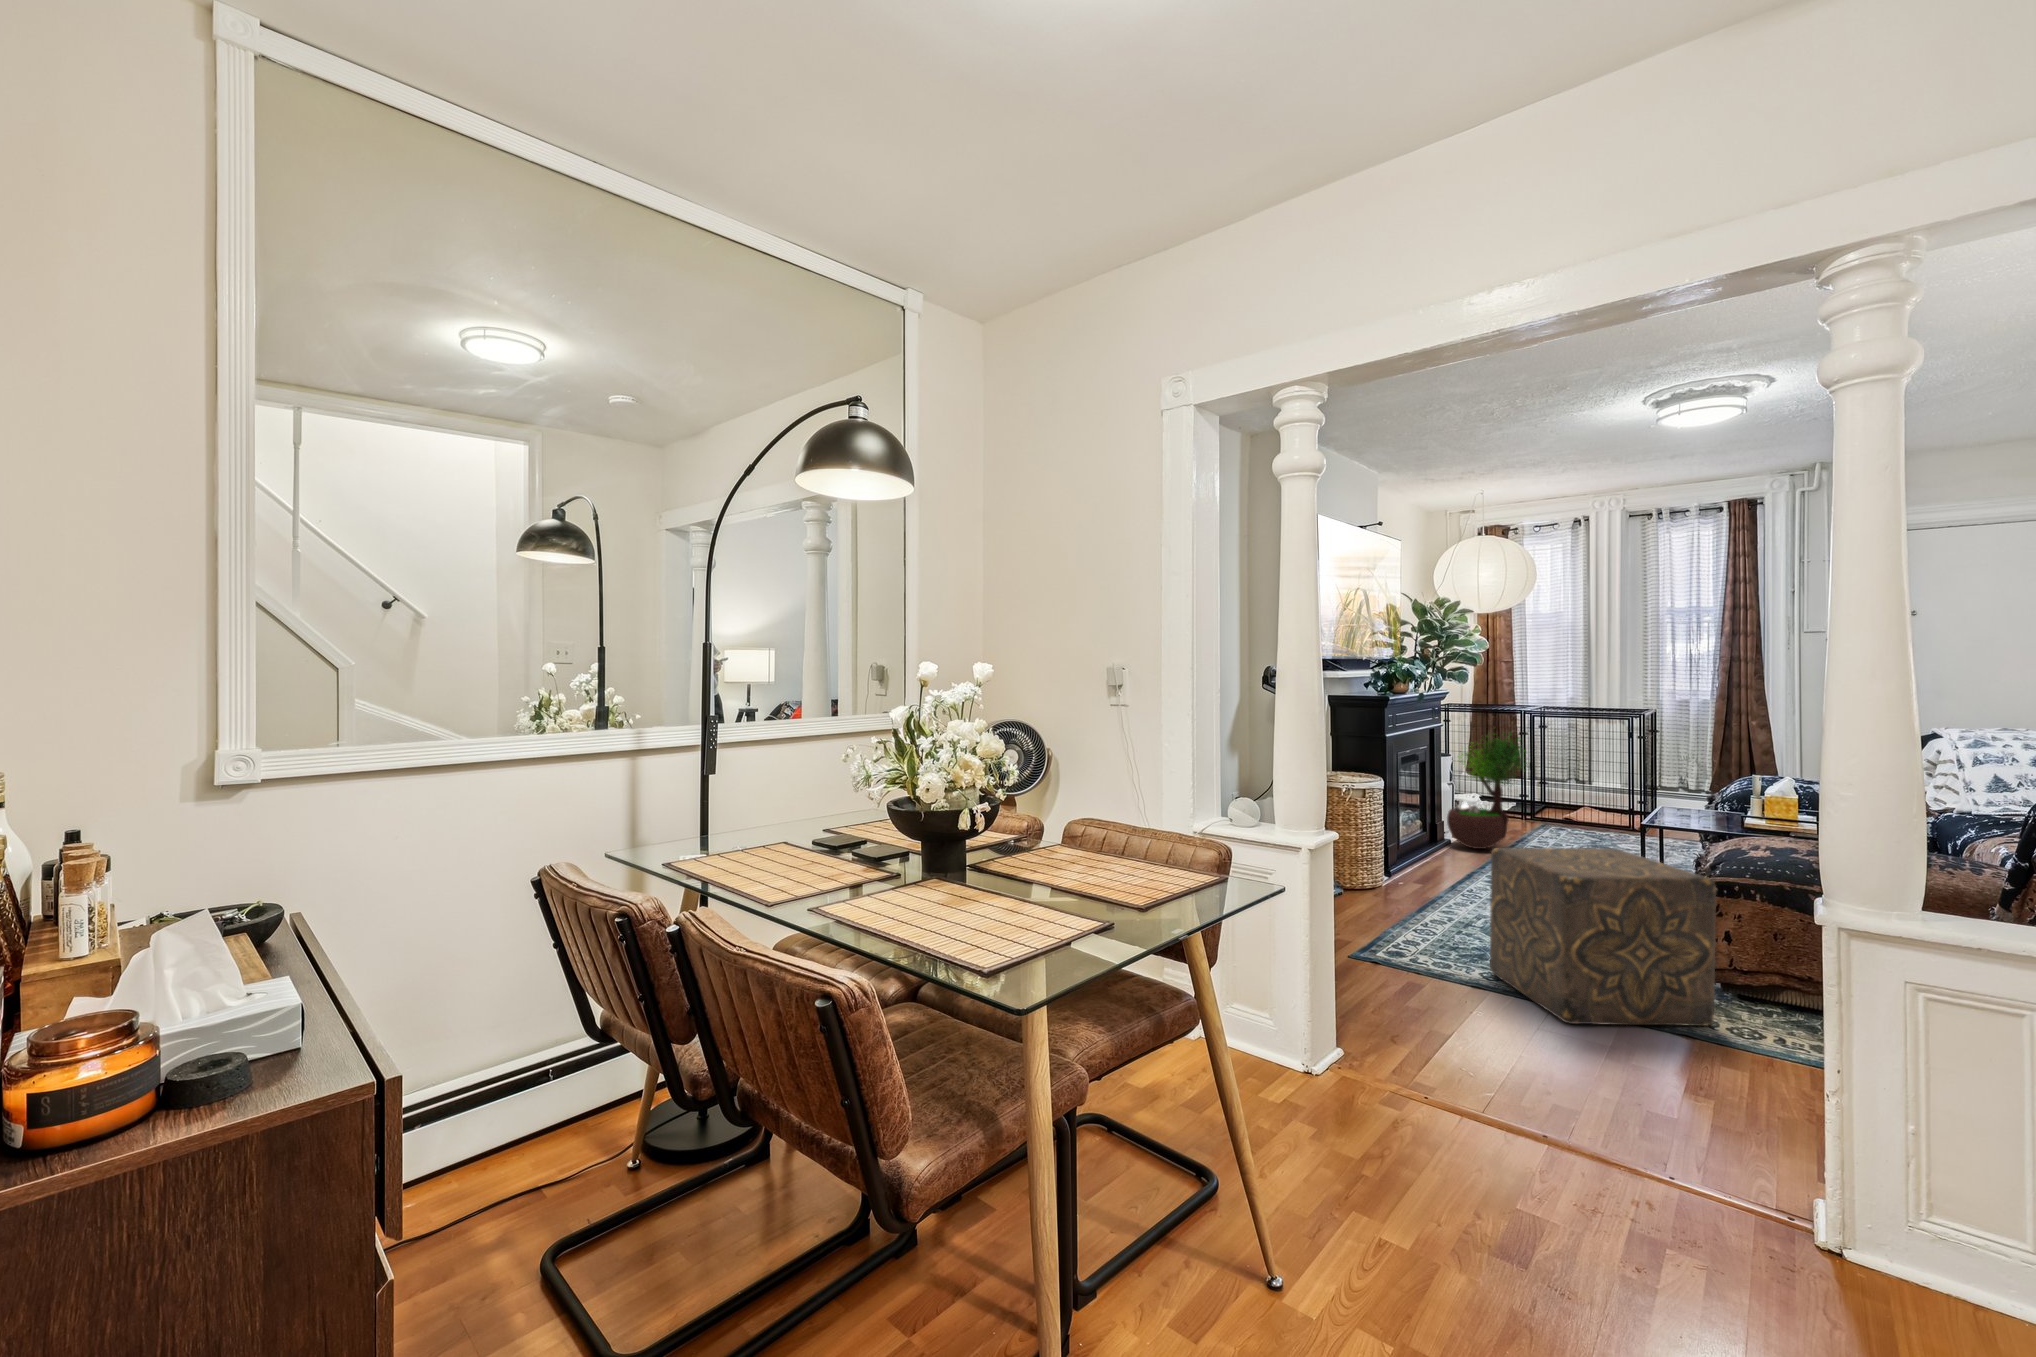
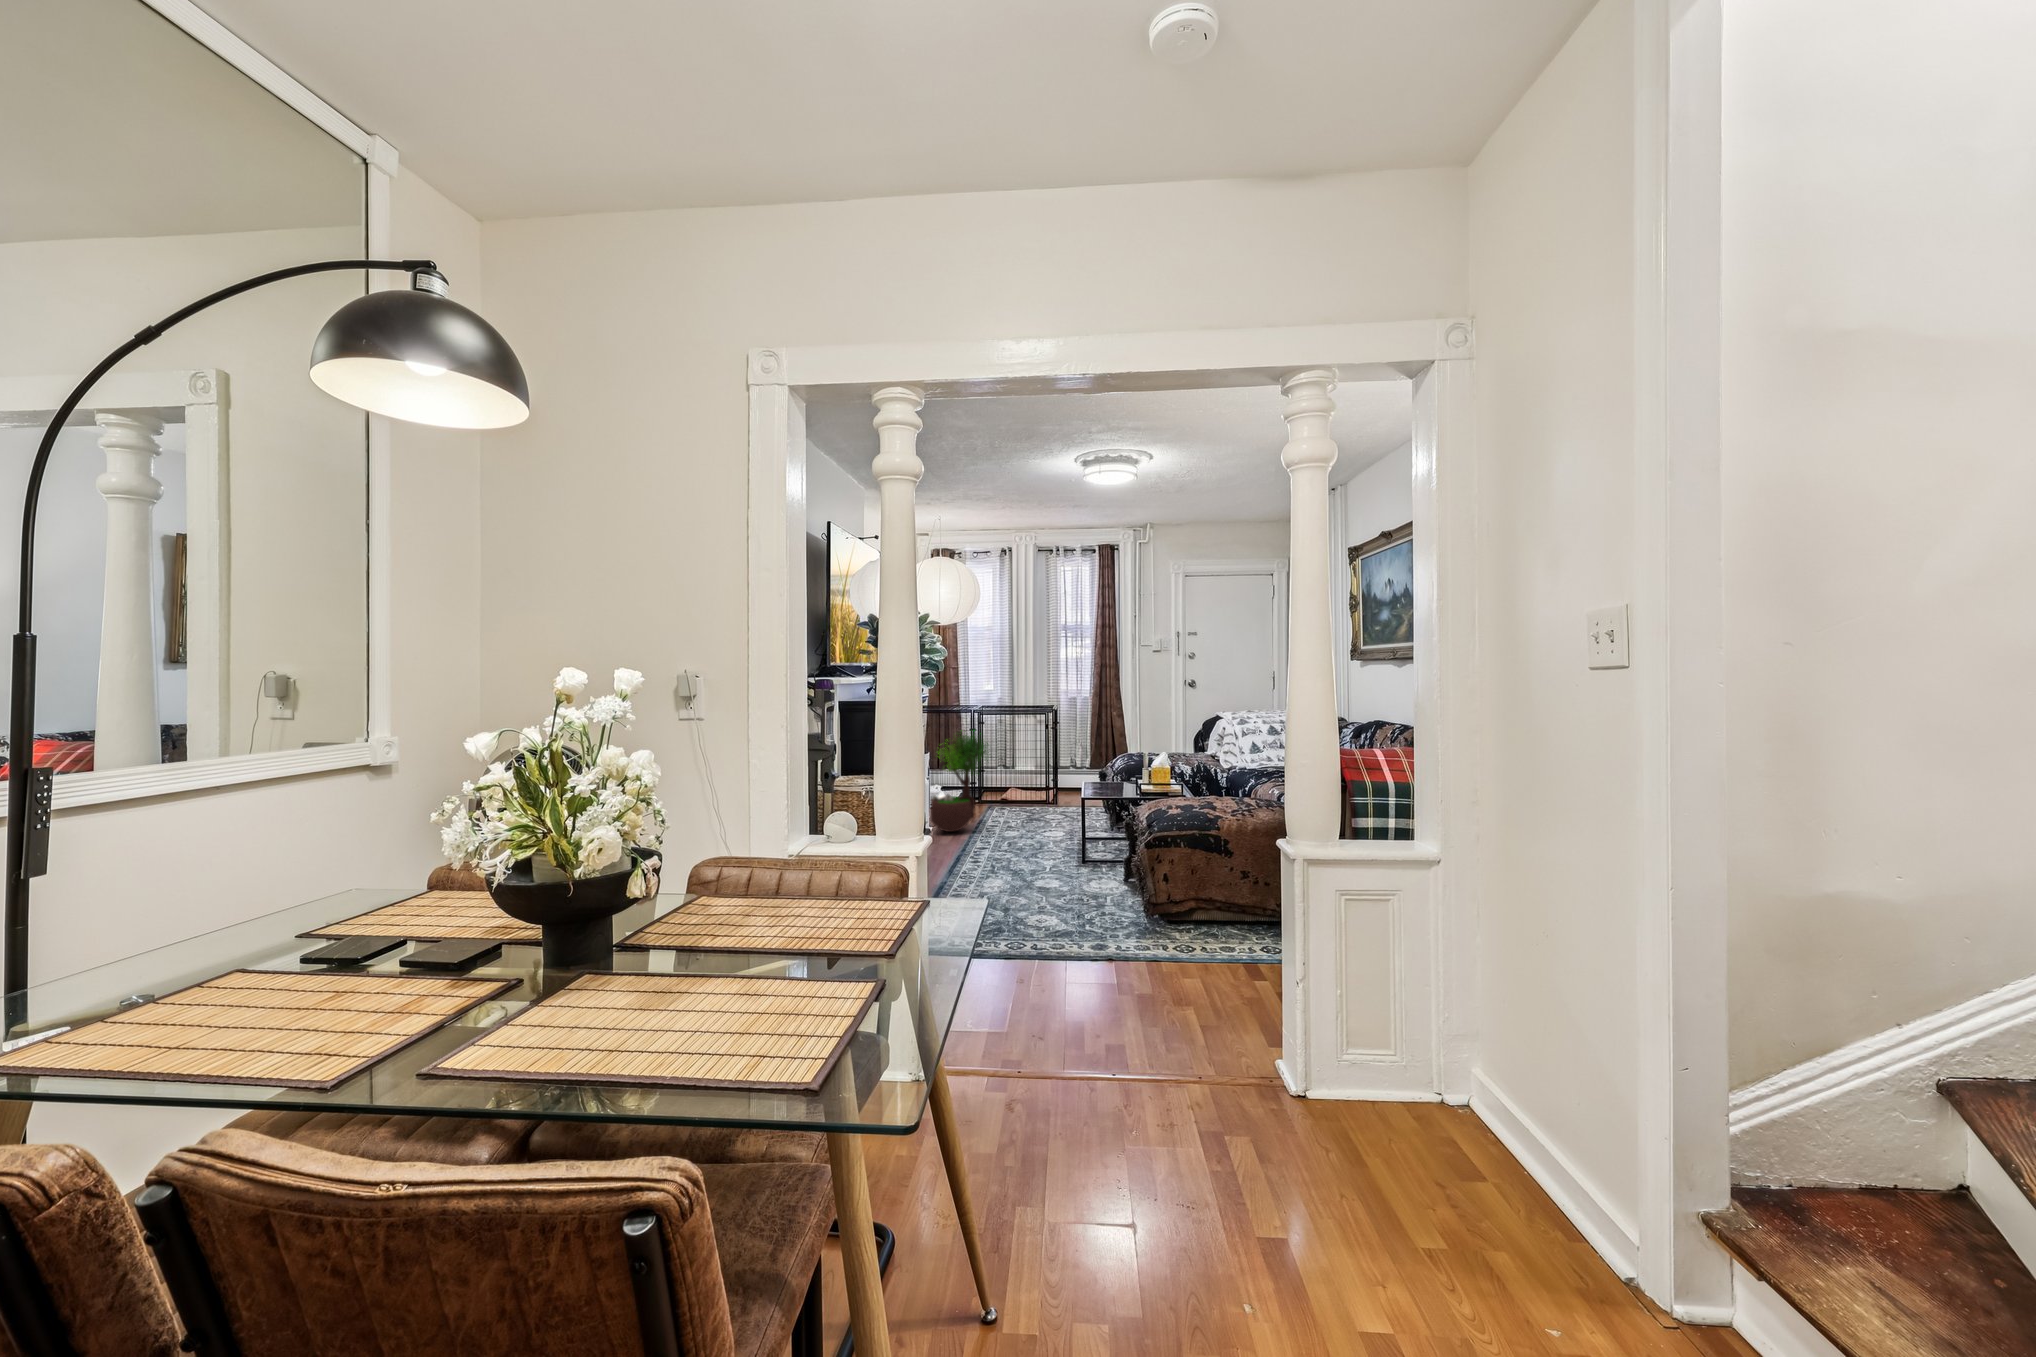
ottoman: present [1490,848,1716,1026] -> none [1013,821,1167,971]

